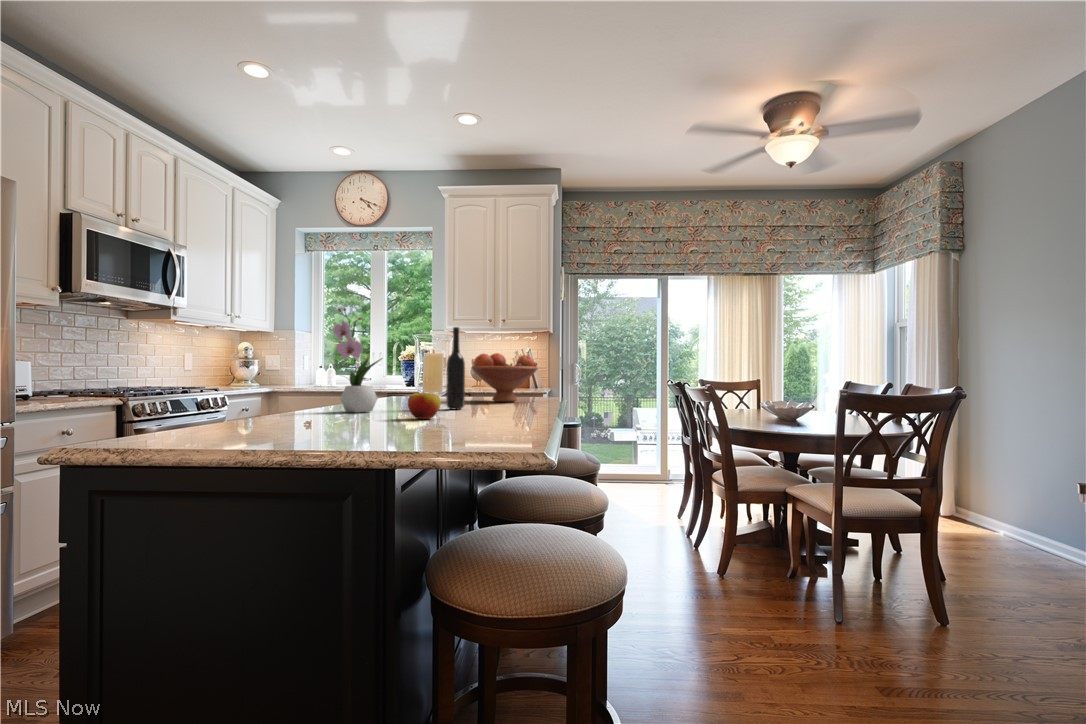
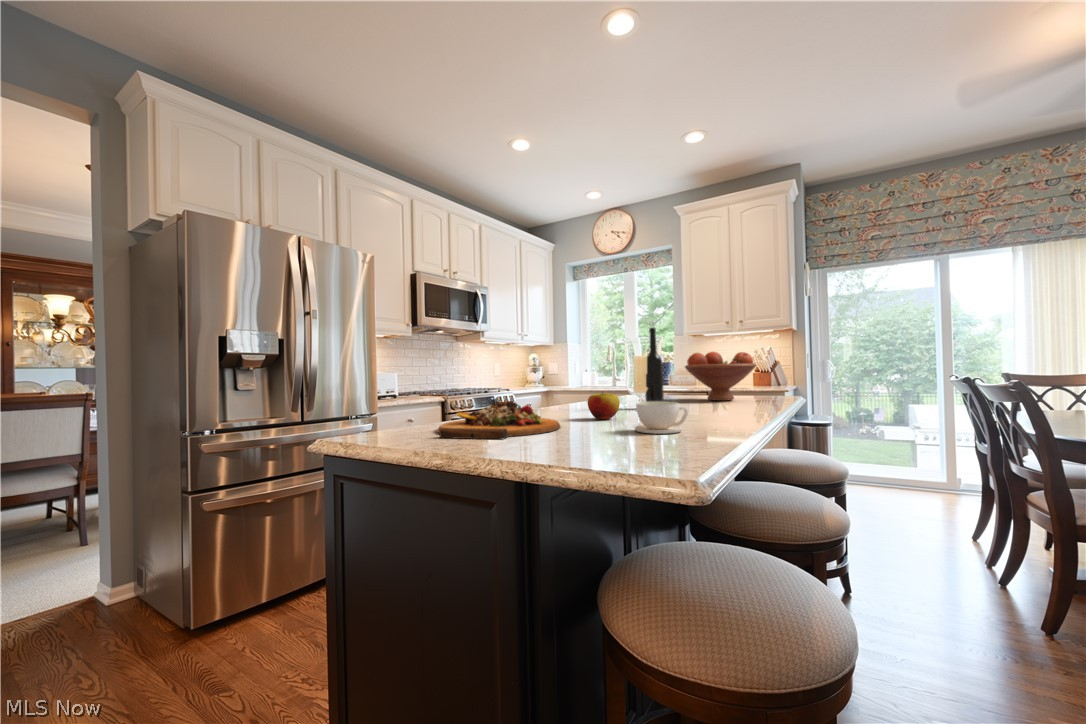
flower arrangement: present [333,308,382,413] -> none [539,318,582,411]
cutting board: none [257,400,398,439] -> present [438,401,560,439]
coffee cup: none [474,400,521,428] -> present [635,402,688,434]

